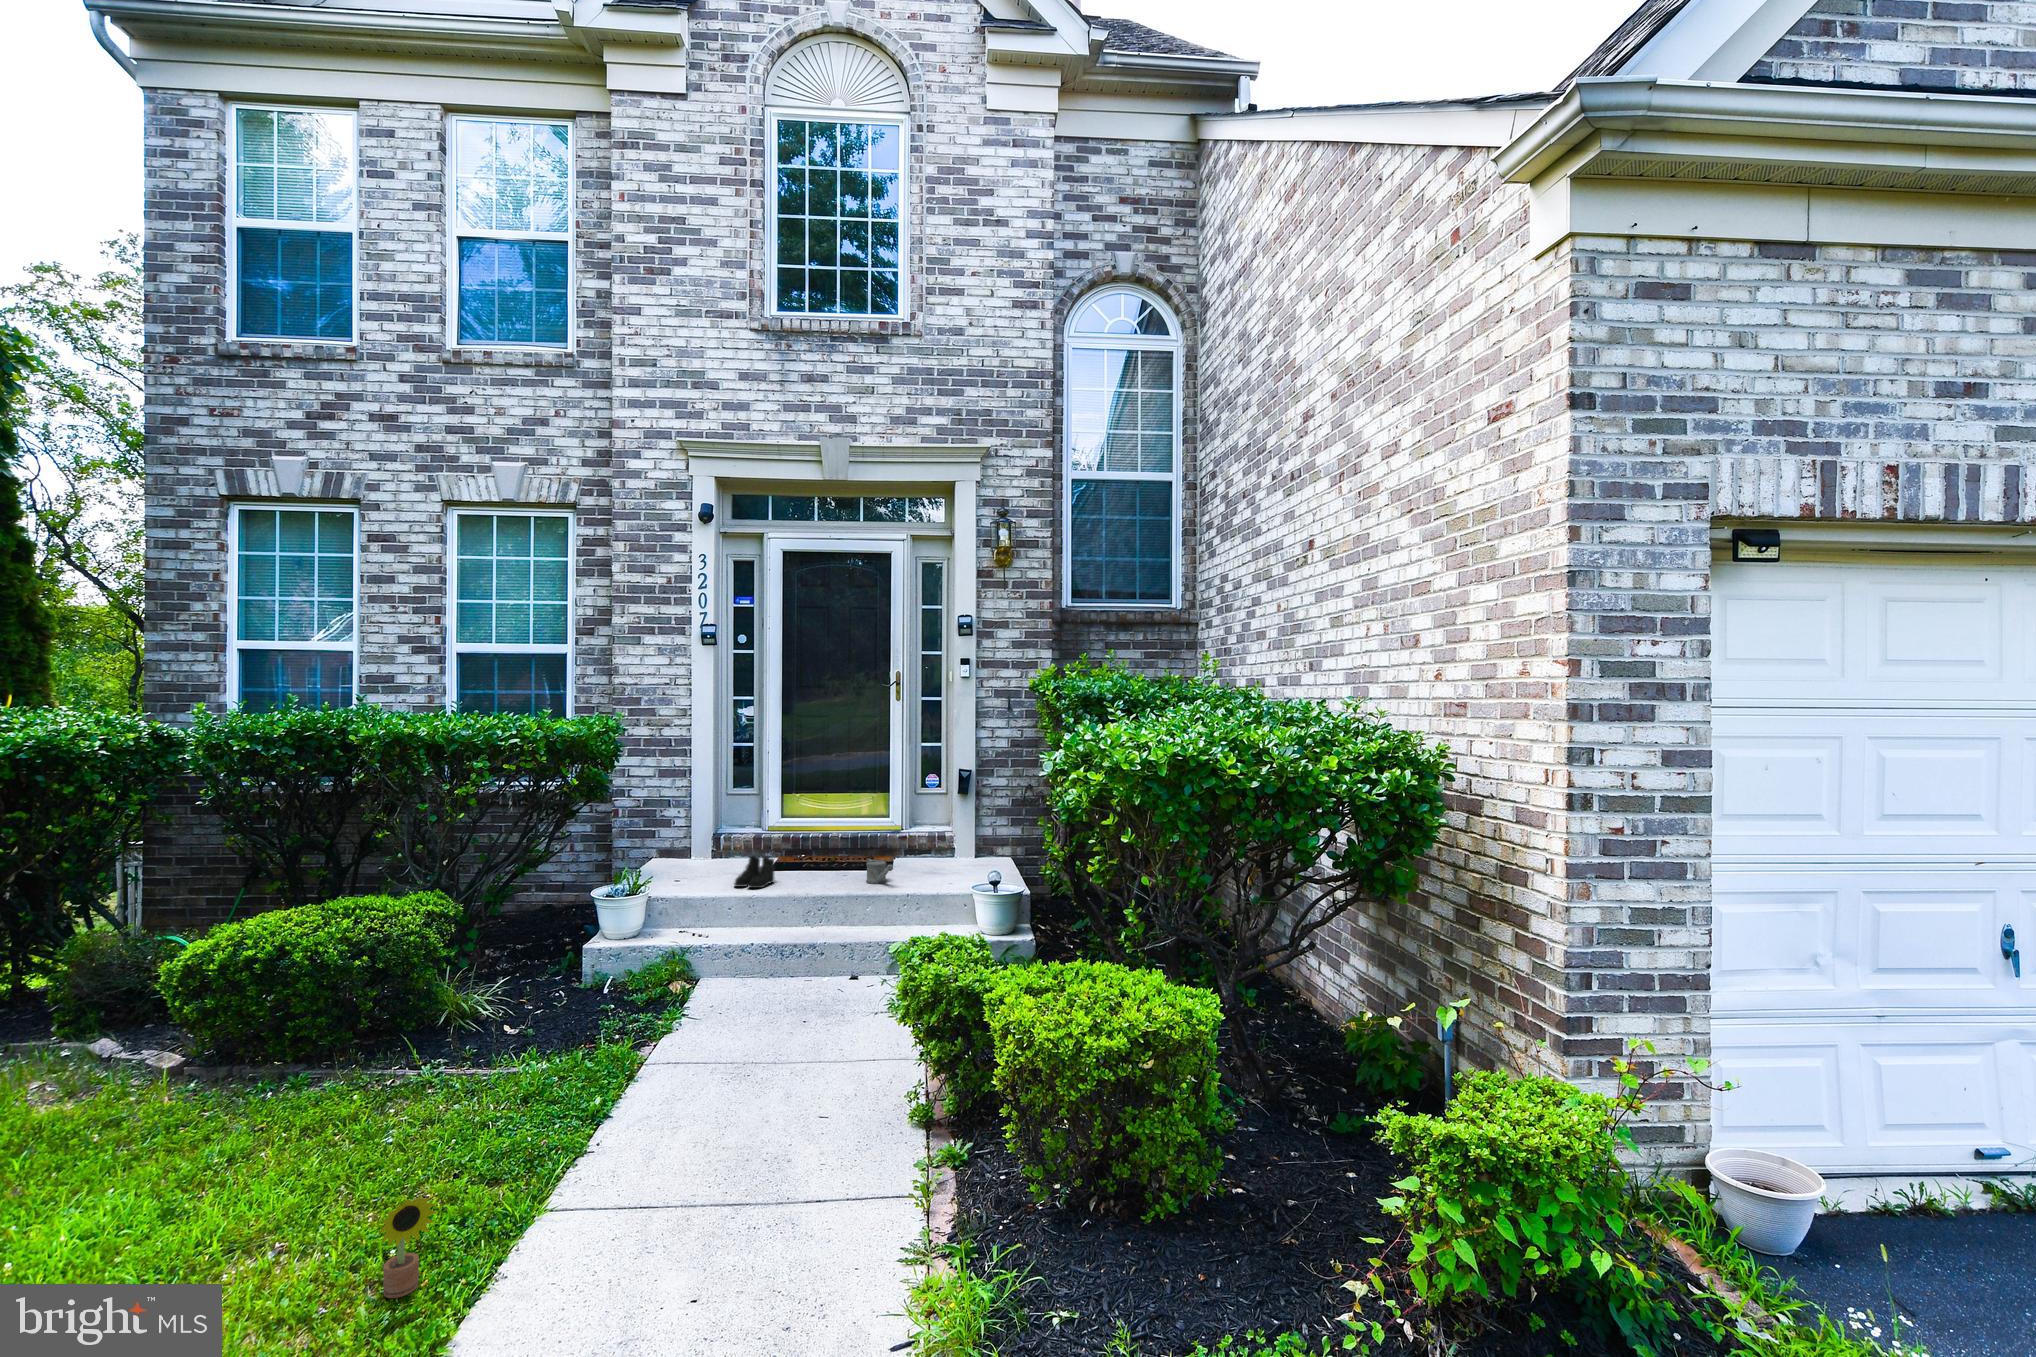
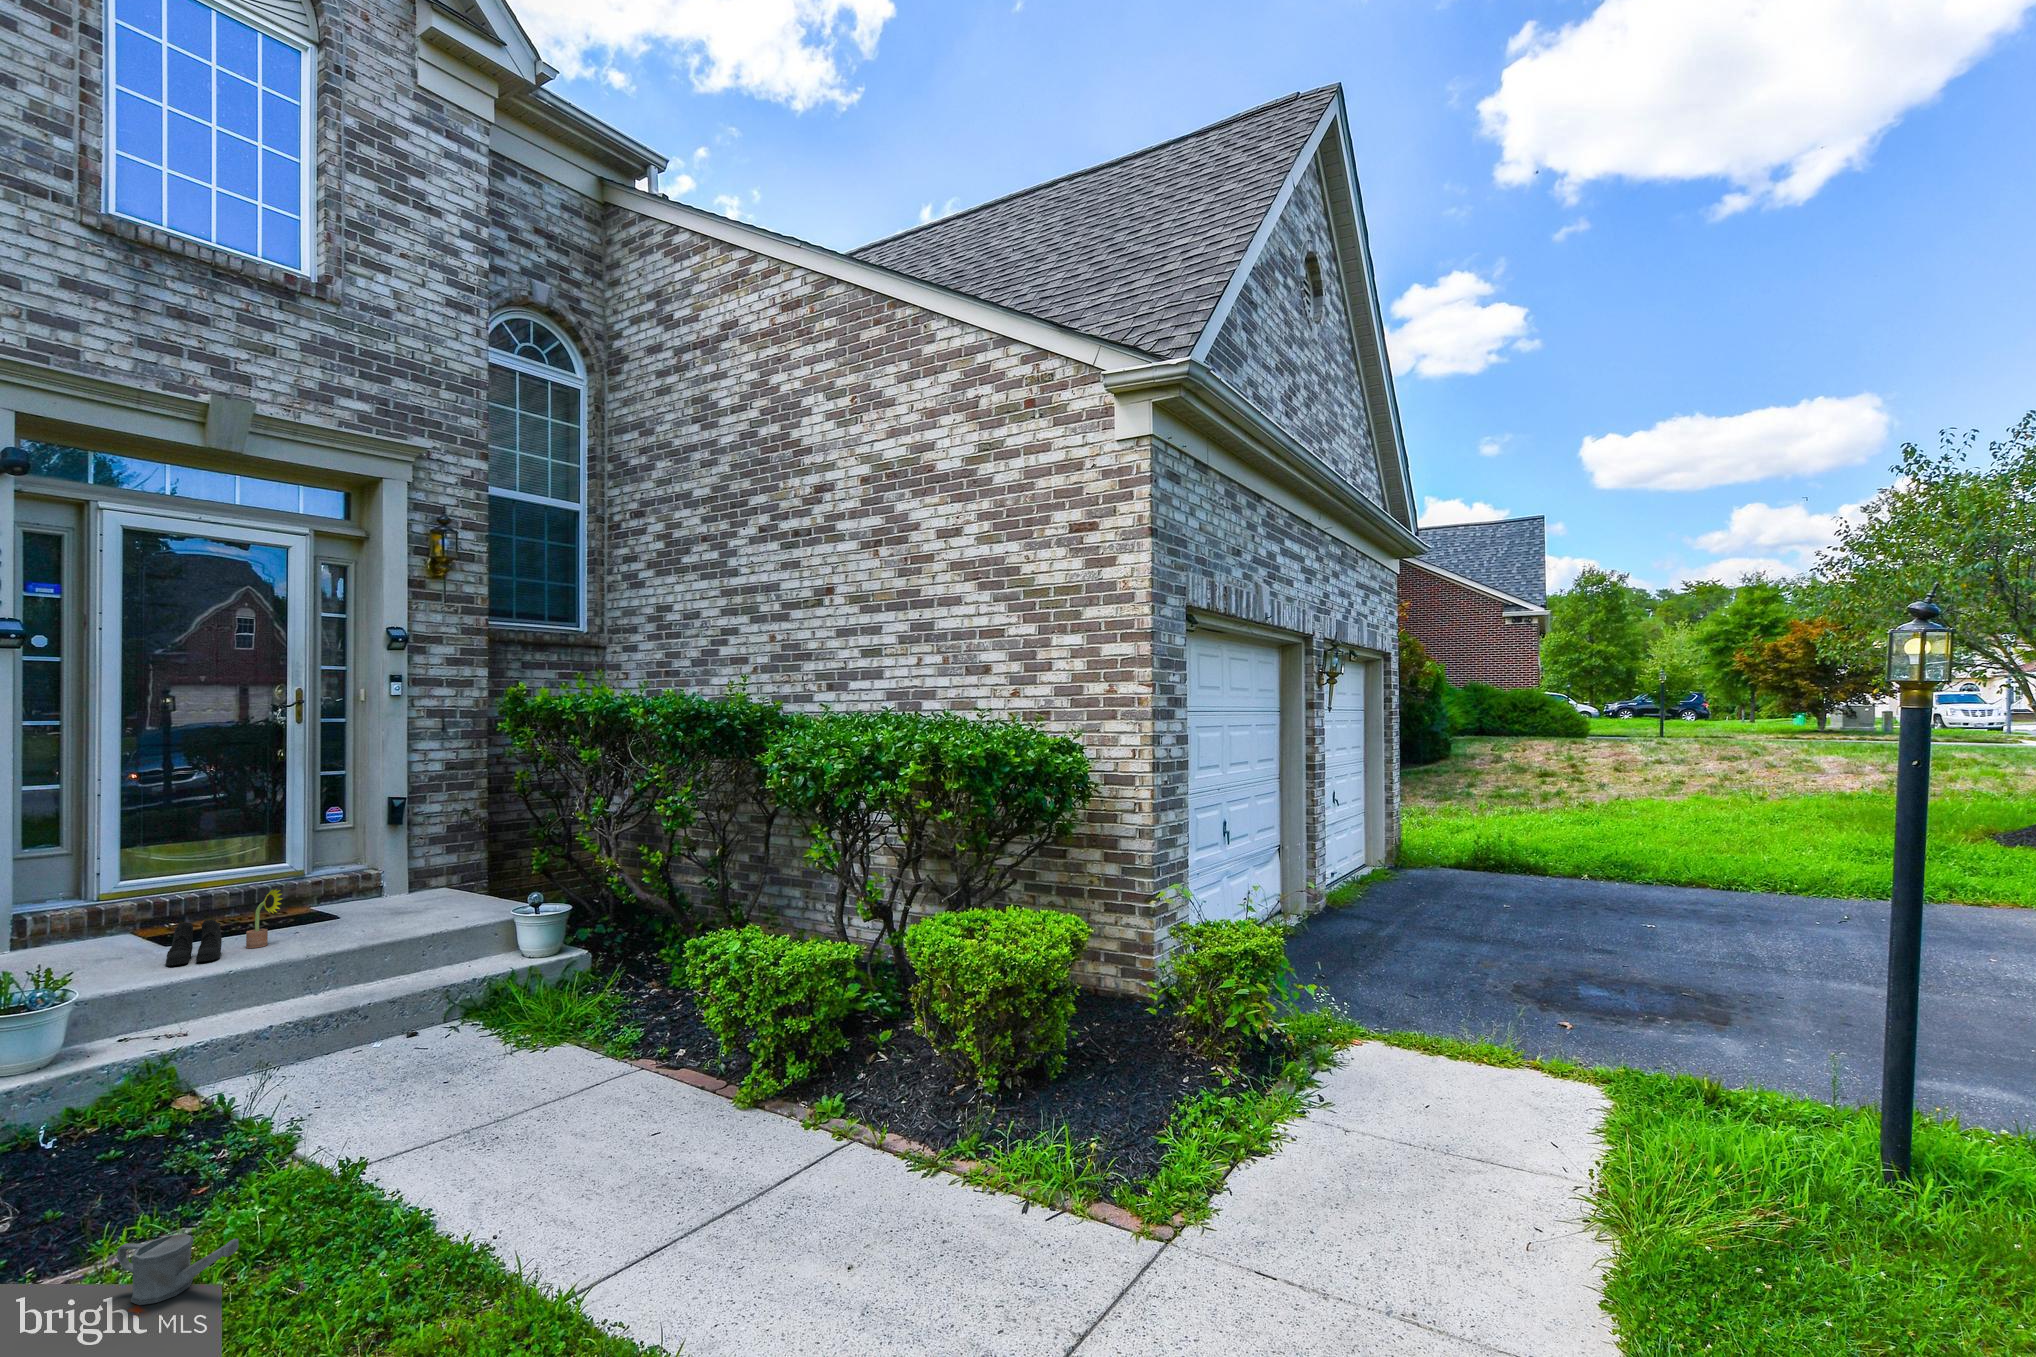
watering can: present [866,859,893,884] -> present [118,1234,238,1305]
decorative plant: present [380,1197,438,1298] -> present [246,889,282,948]

